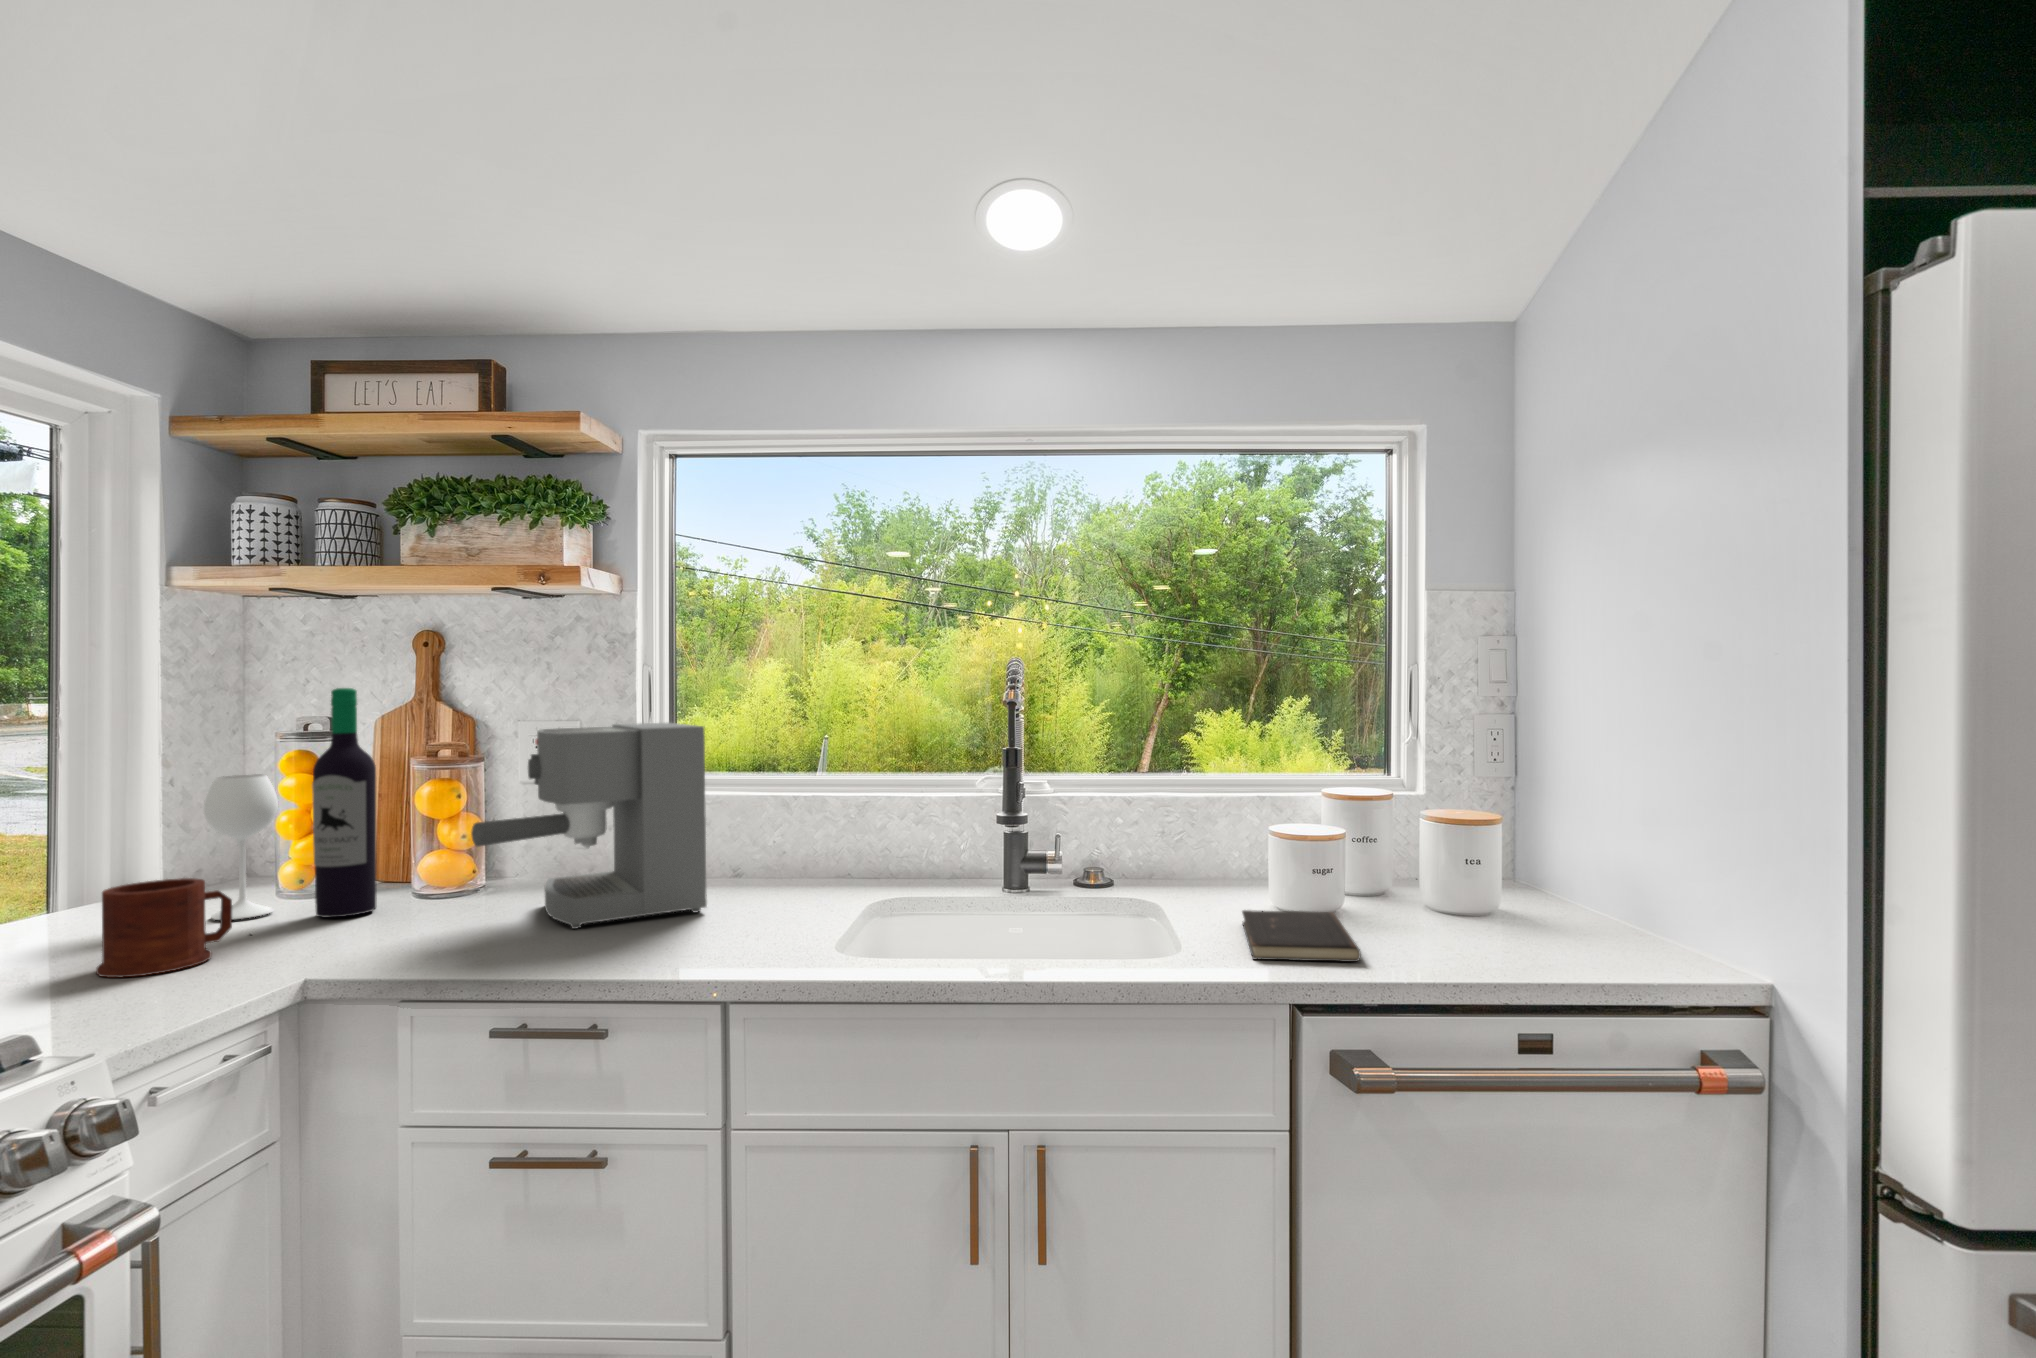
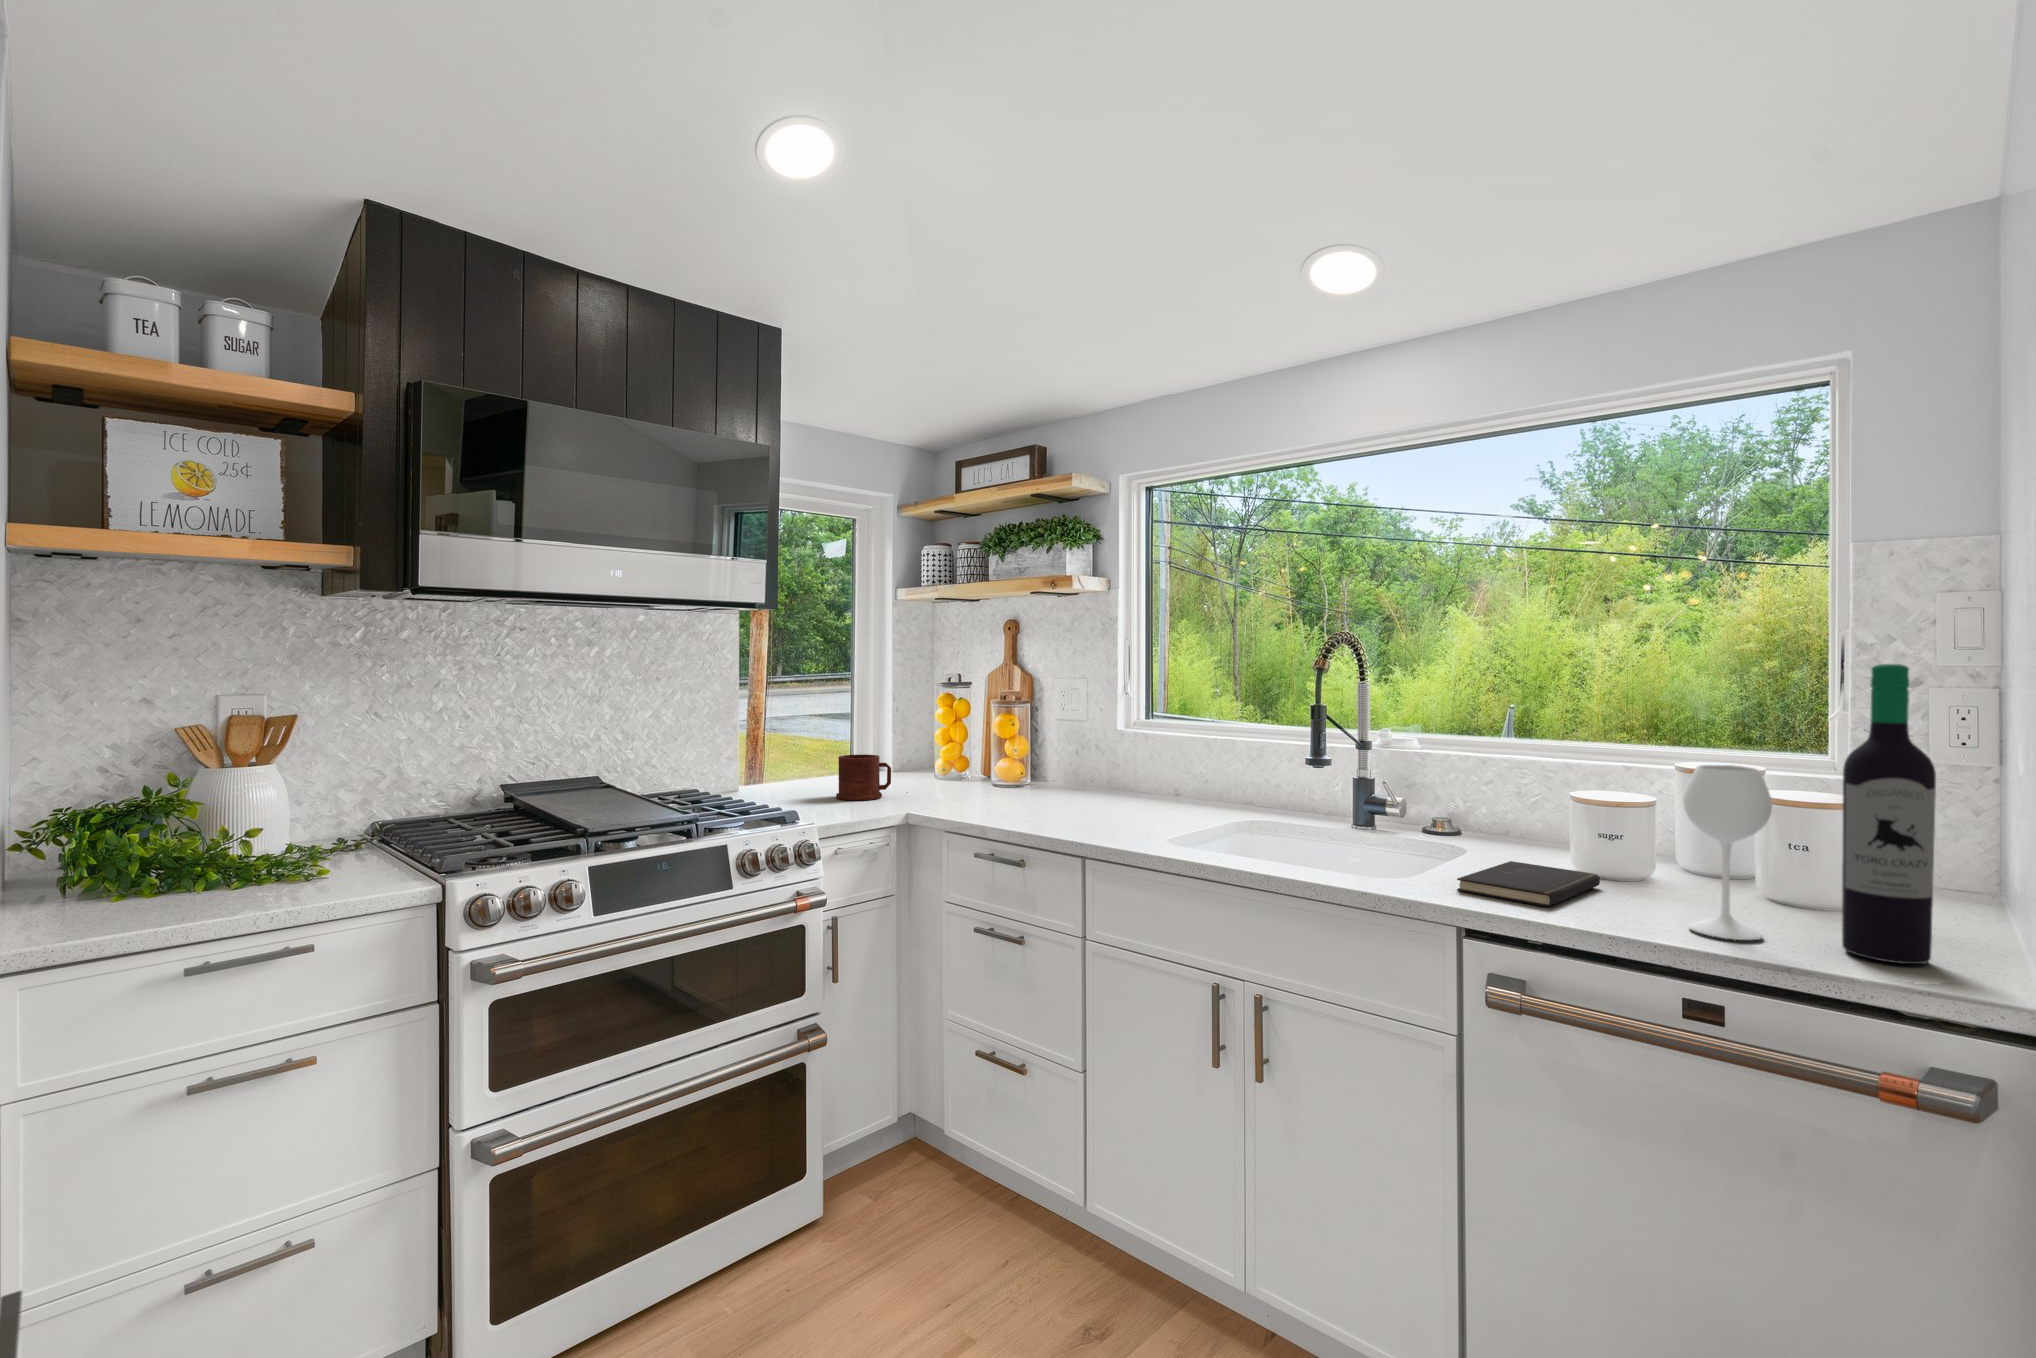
wine bottle: present [203,688,377,920] -> present [1683,664,1936,964]
coffee maker: present [471,723,707,929] -> none [999,682,1132,811]

